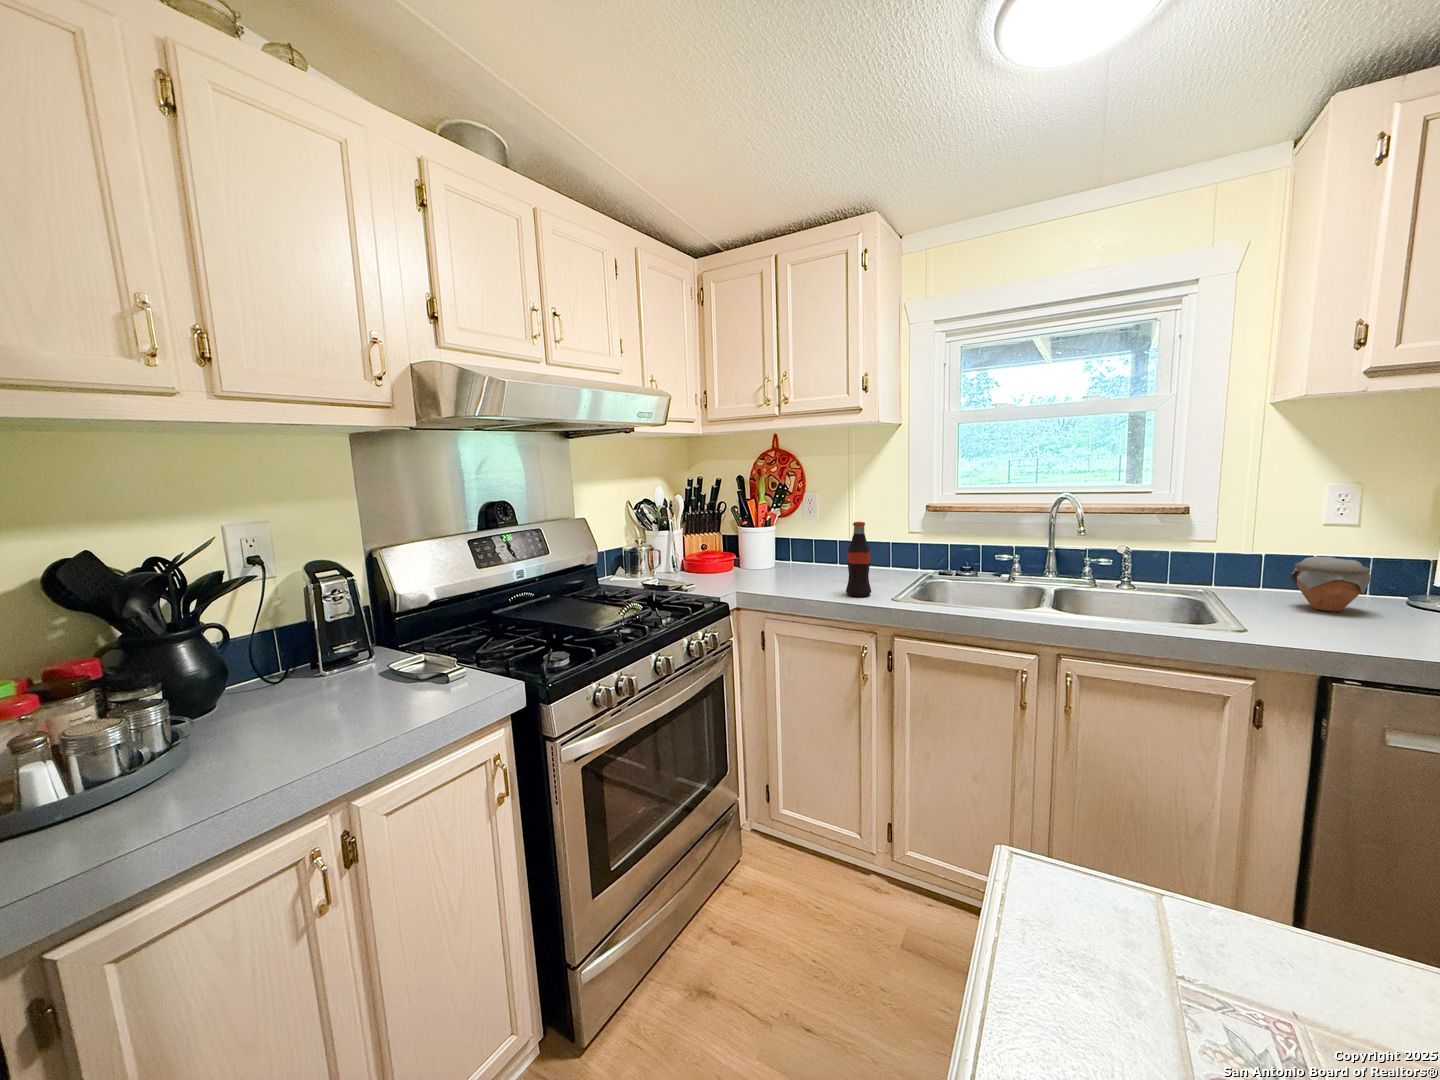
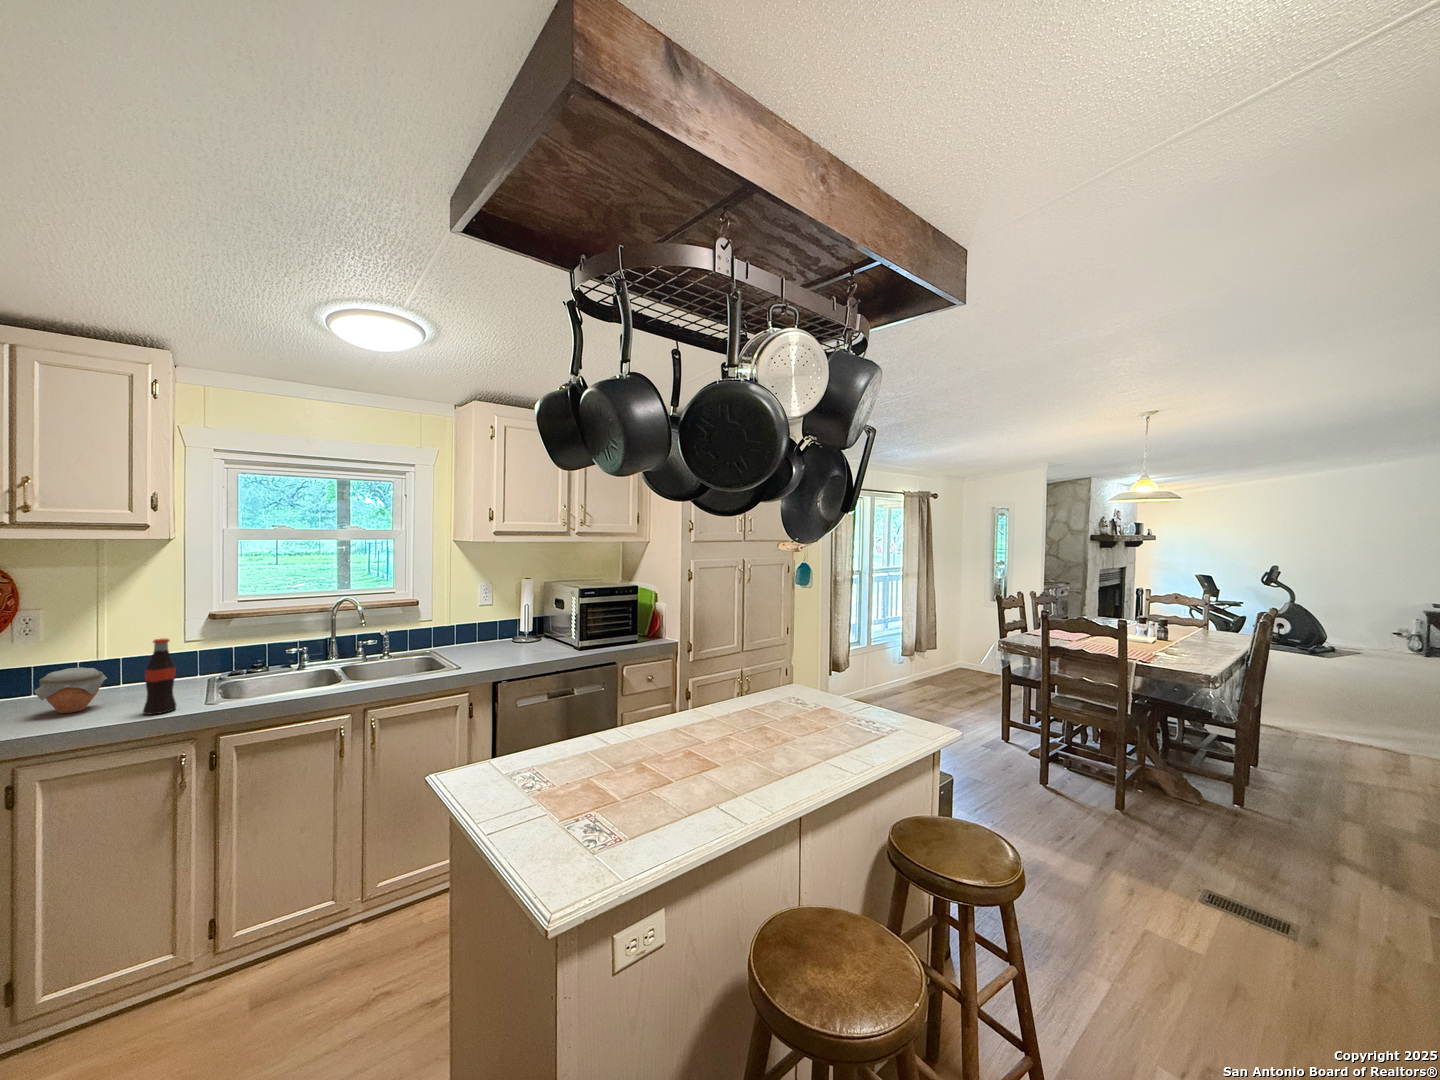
jar: present [1291,556,1371,612] -> present [35,667,107,713]

